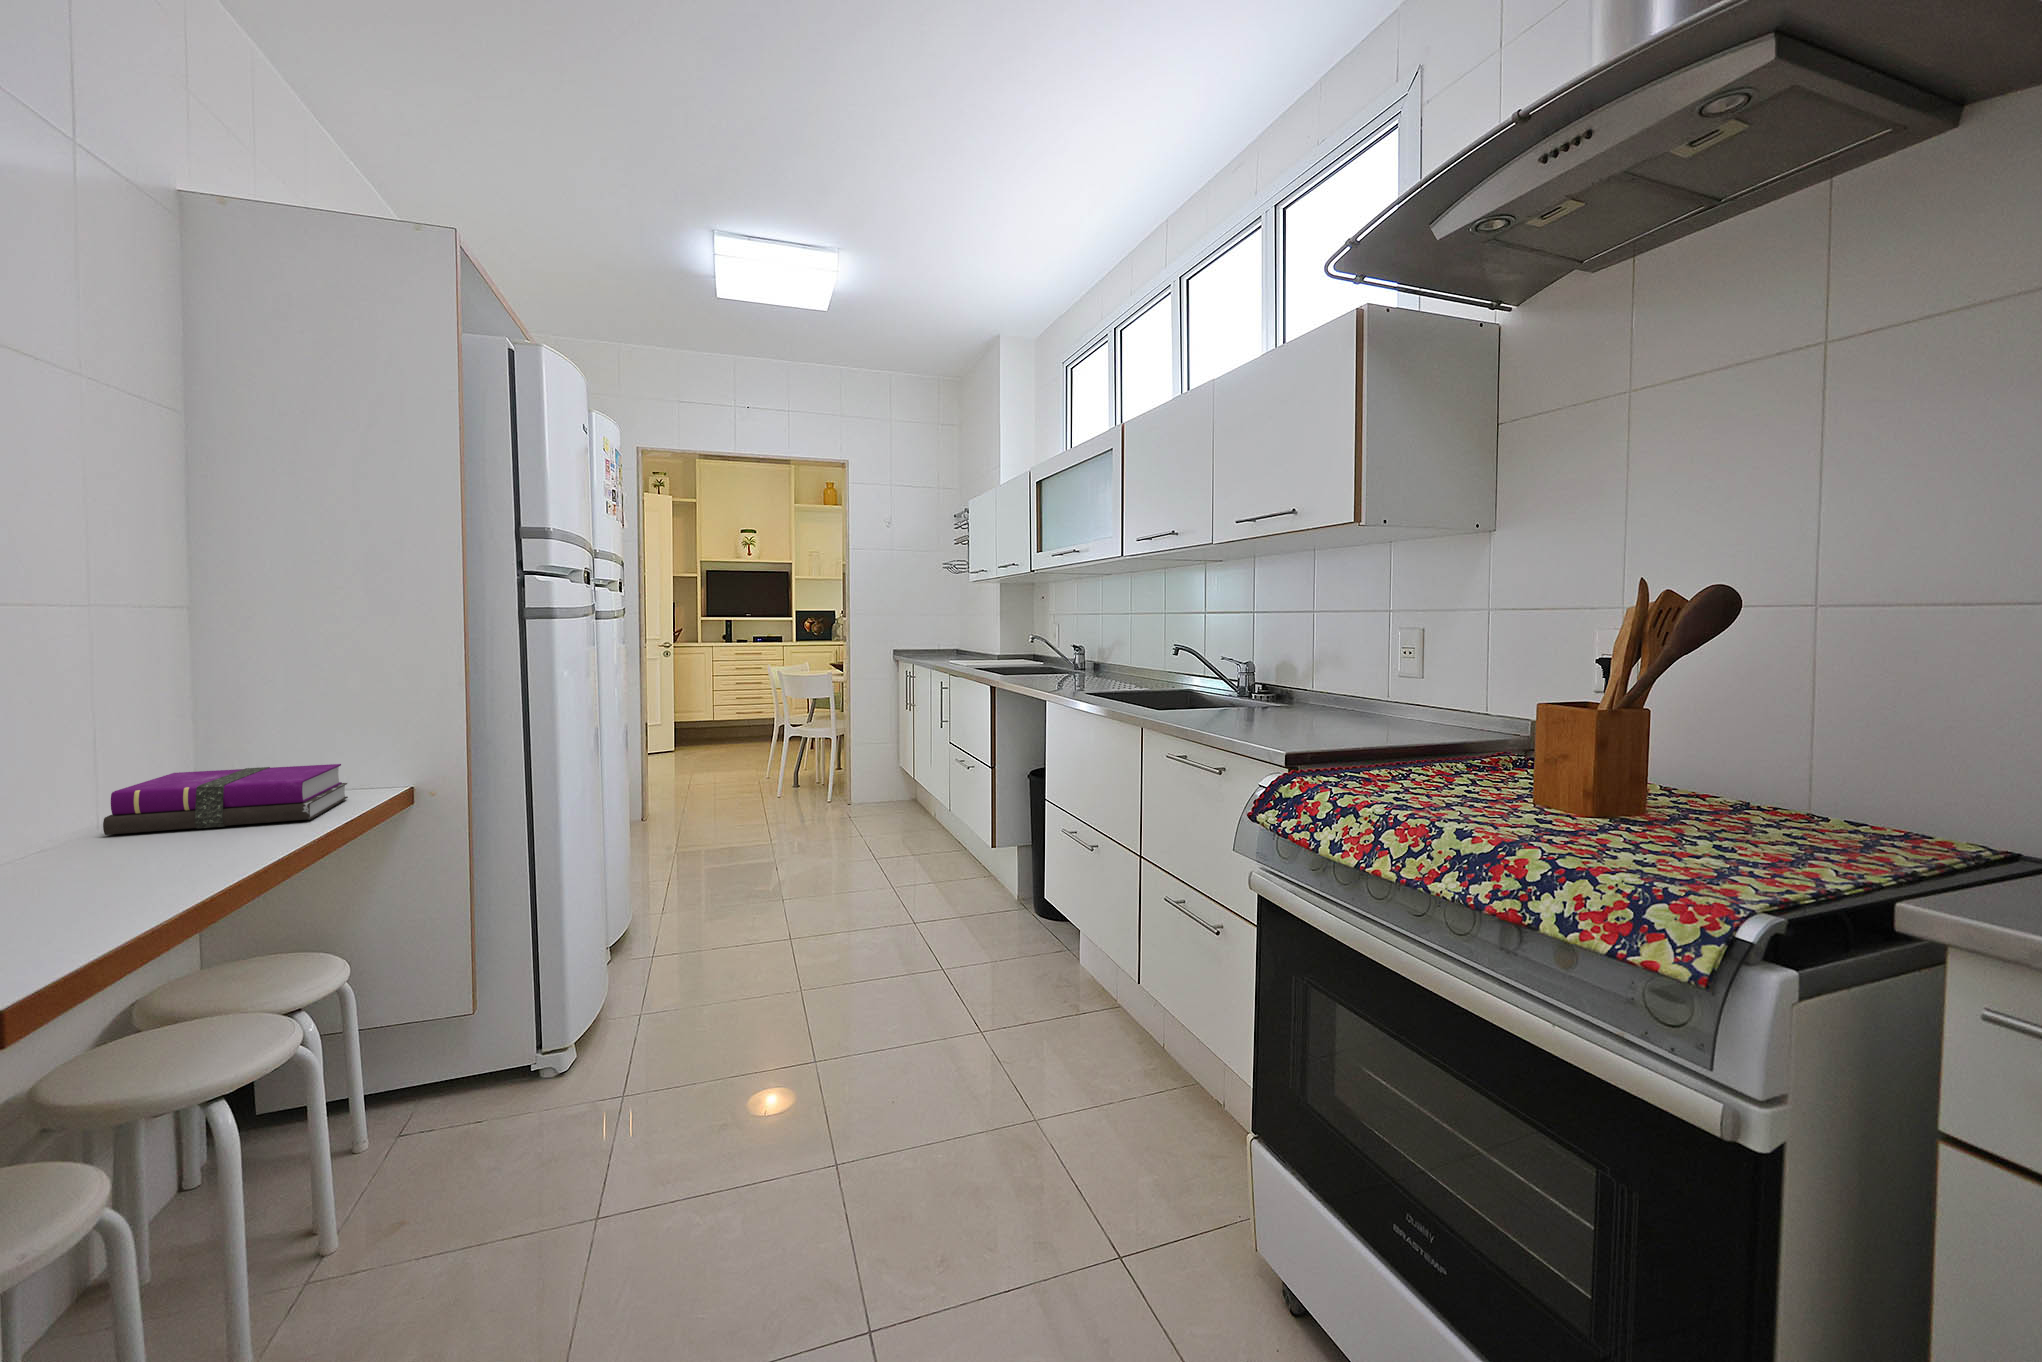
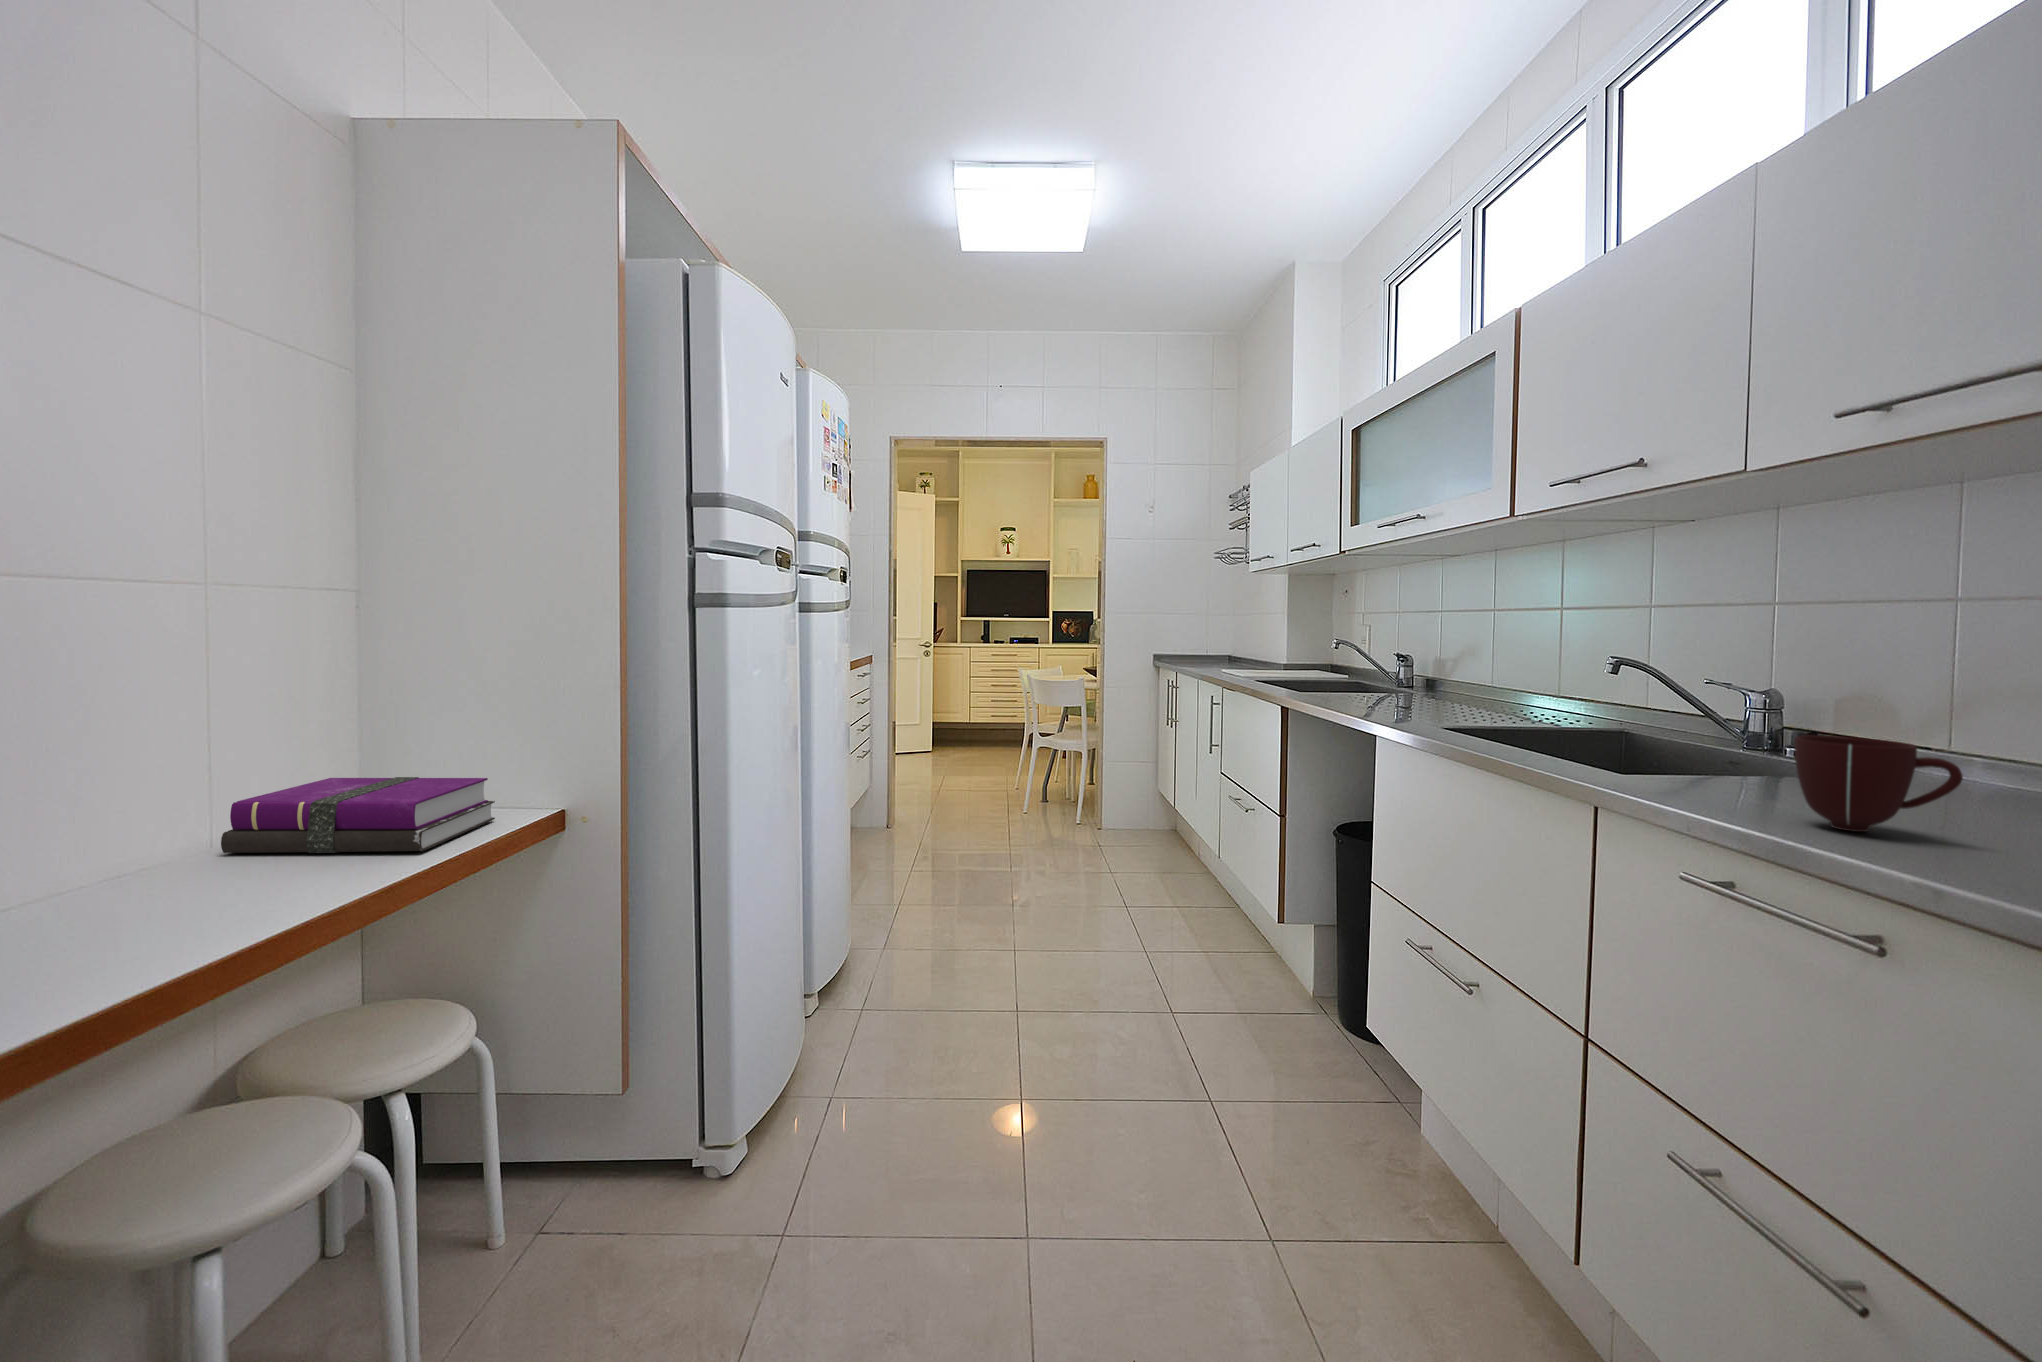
mug: none [1218,683,1276,728] -> present [1795,735,1963,832]

